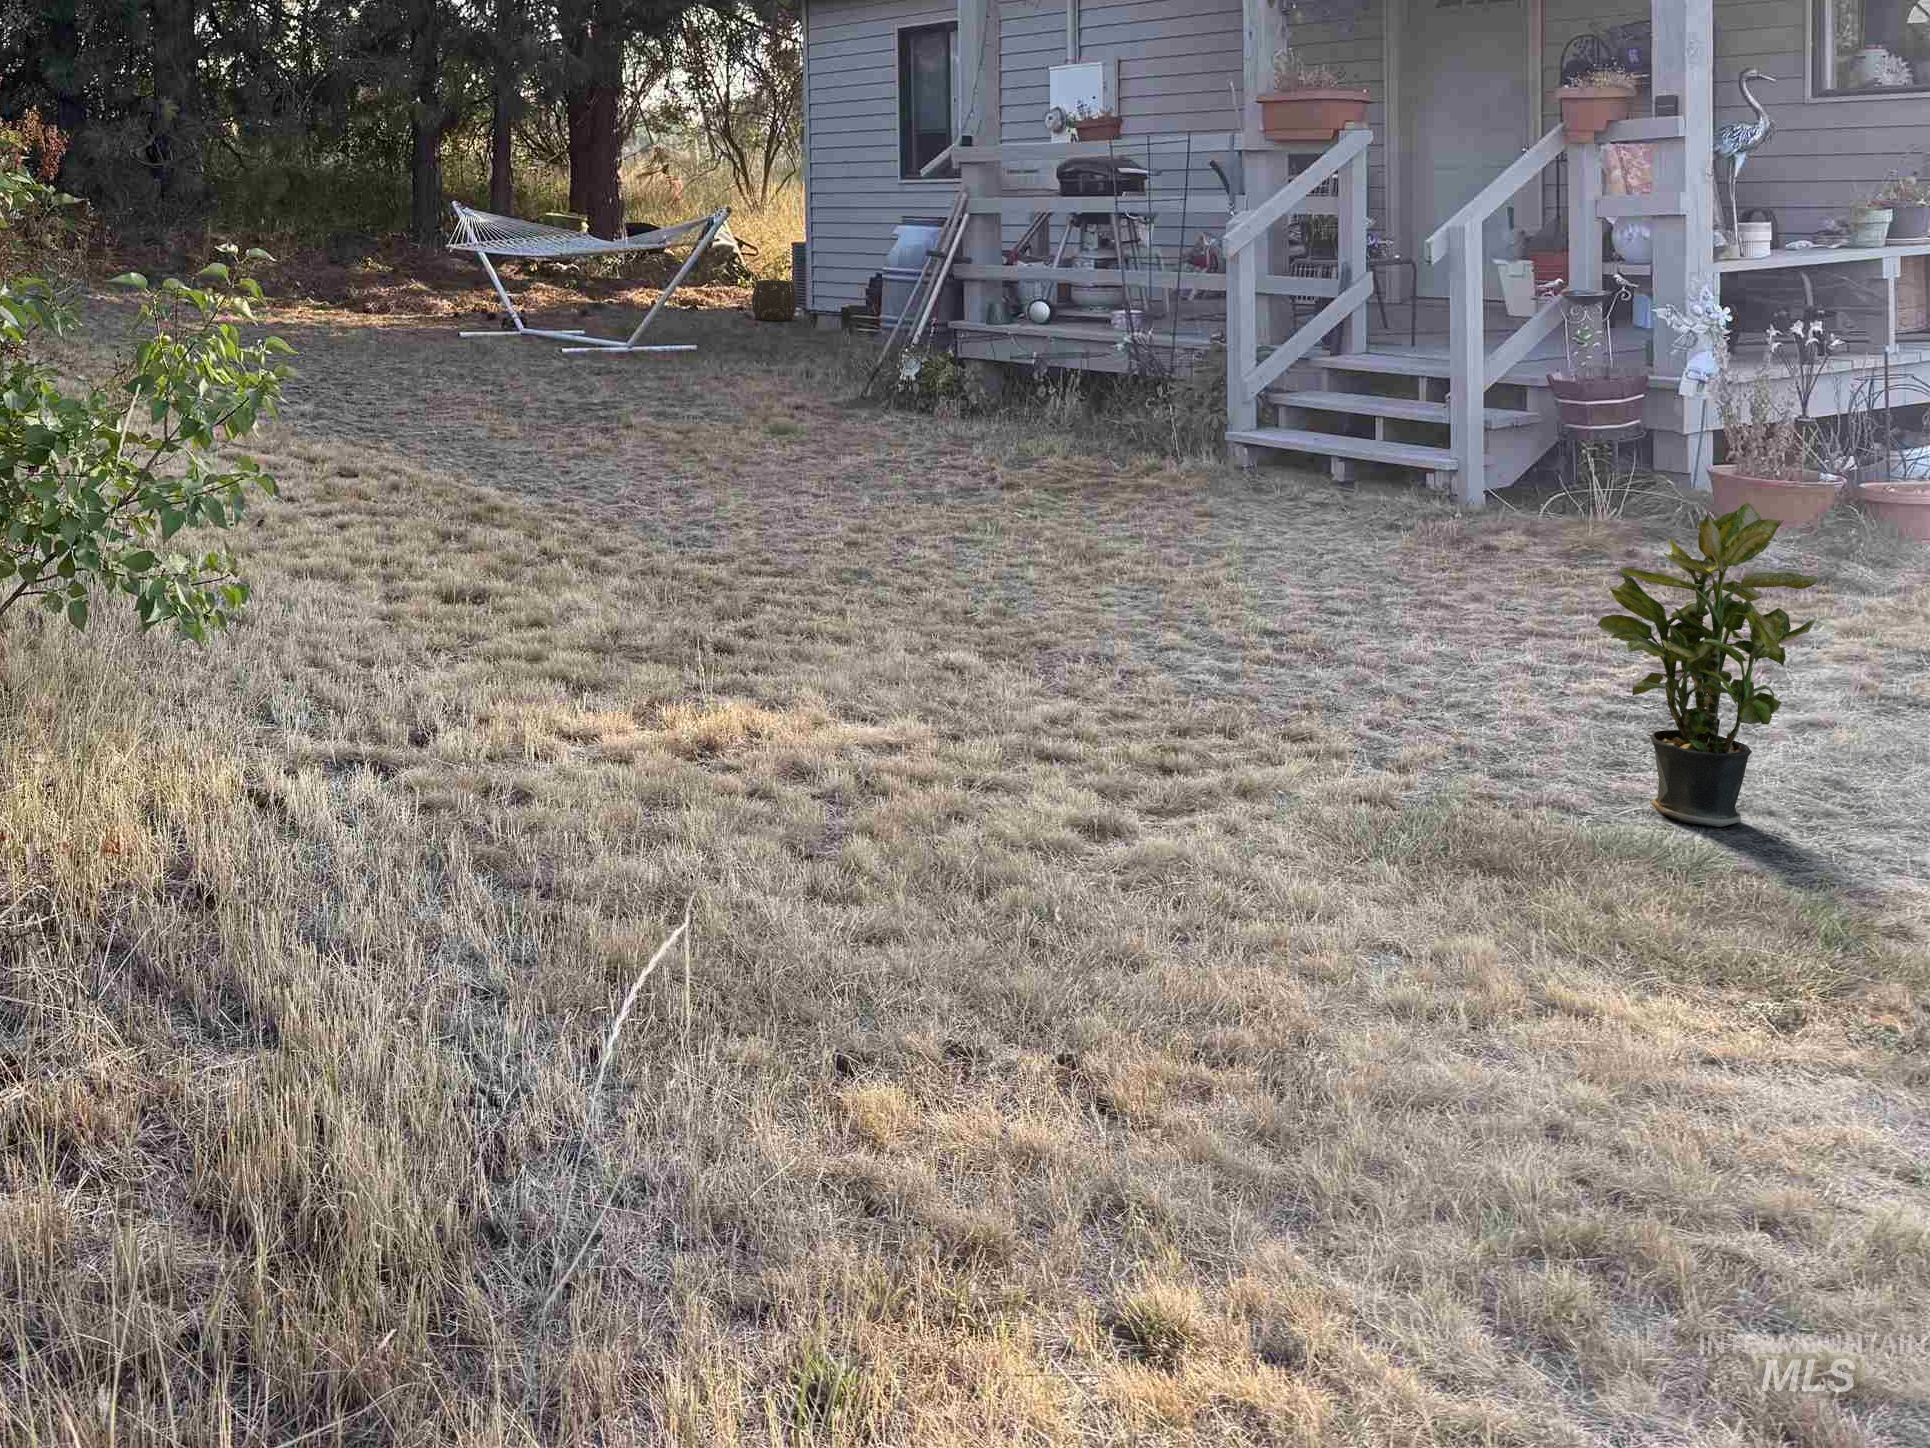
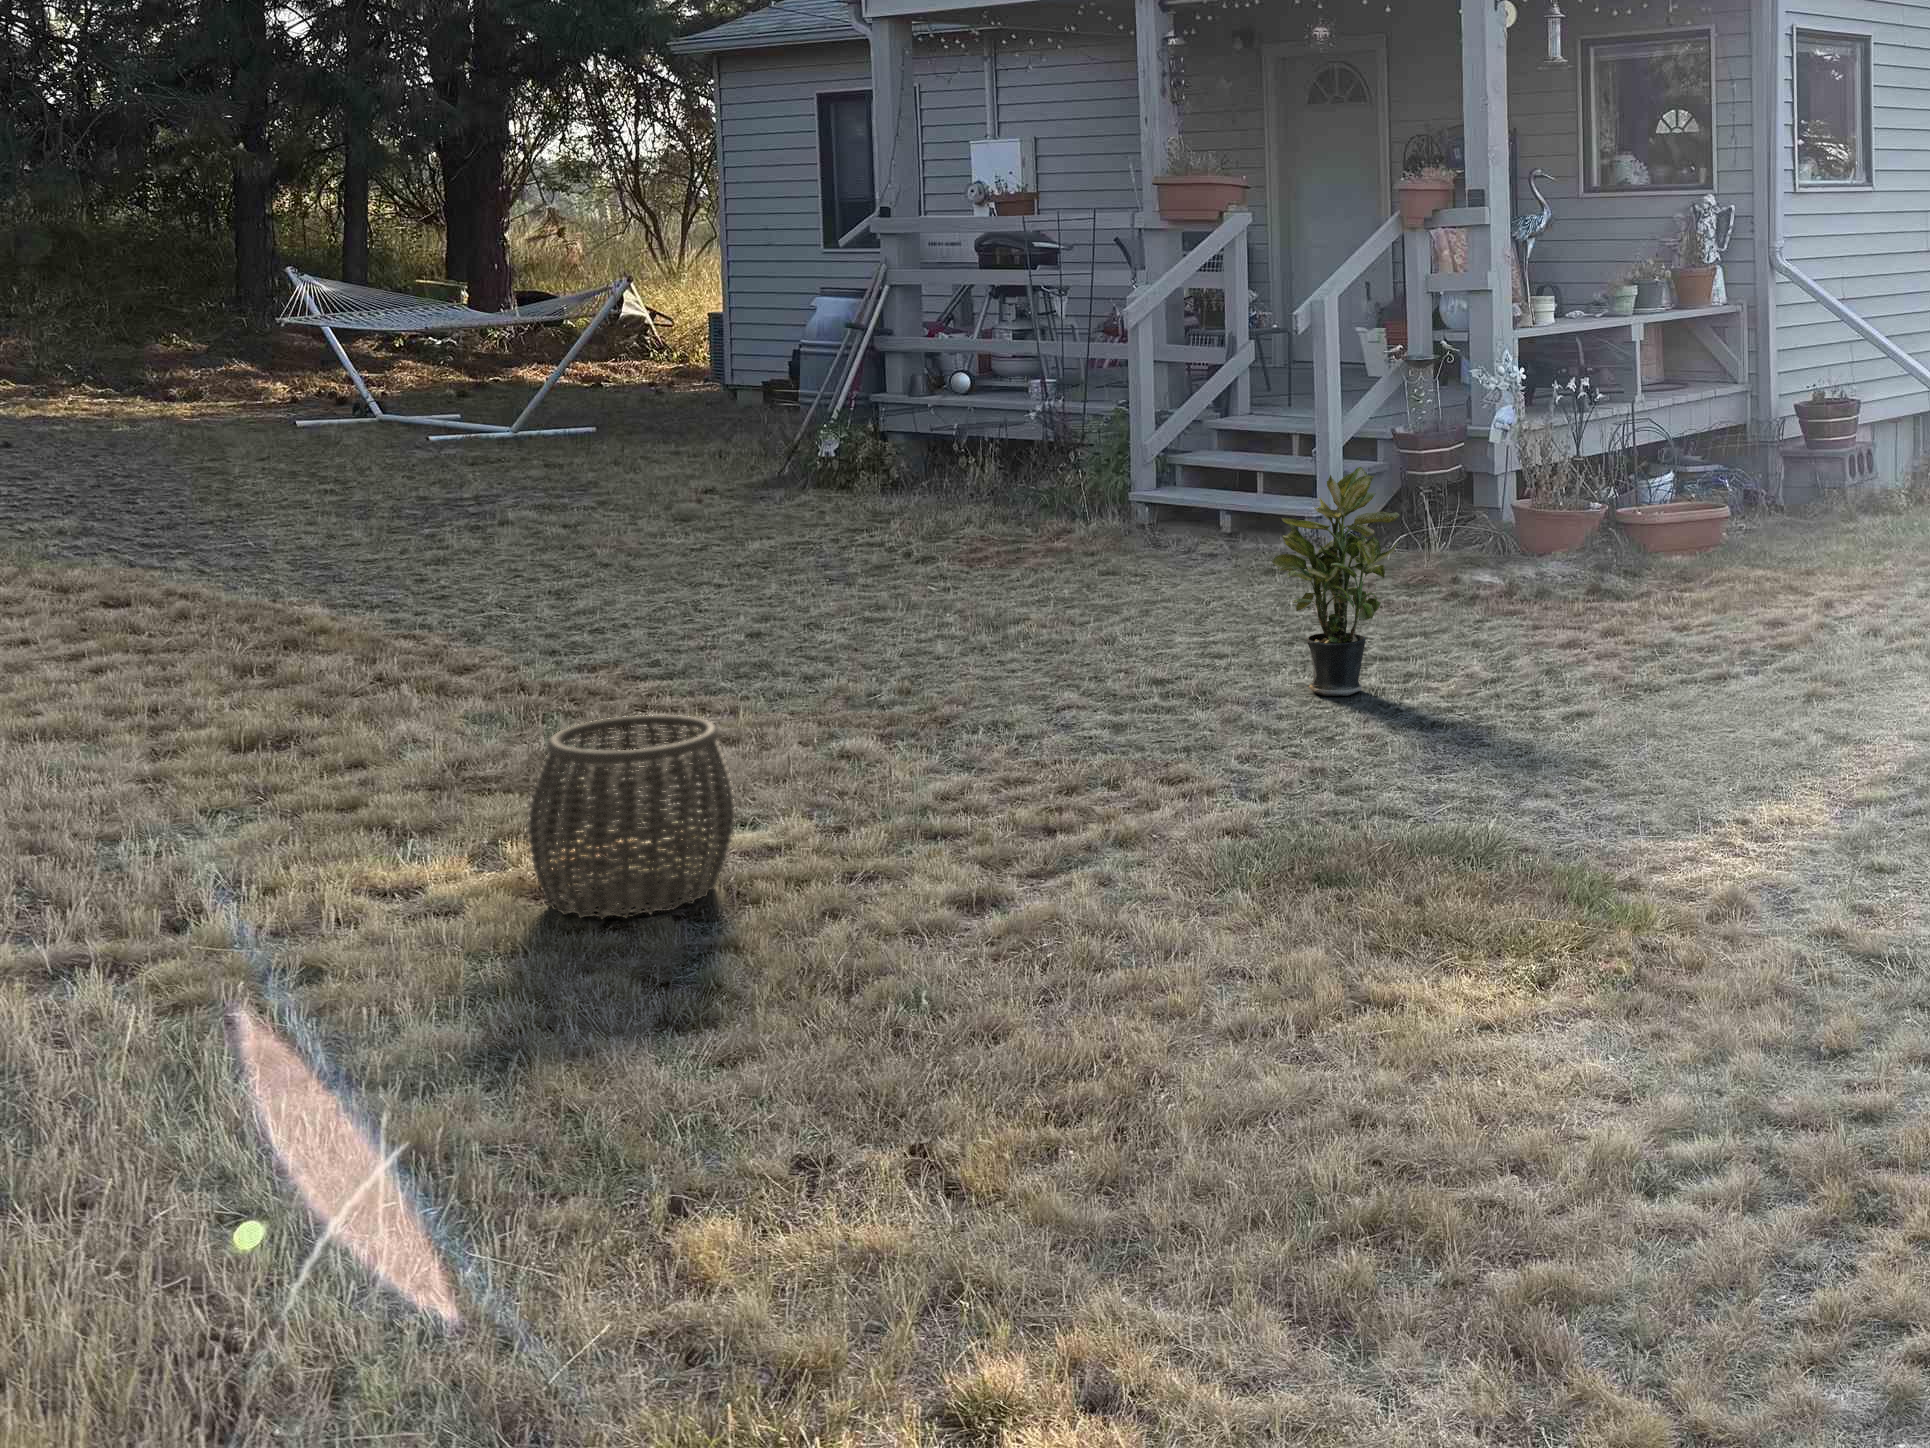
woven basket: present [752,280,797,321] -> present [526,715,736,919]

